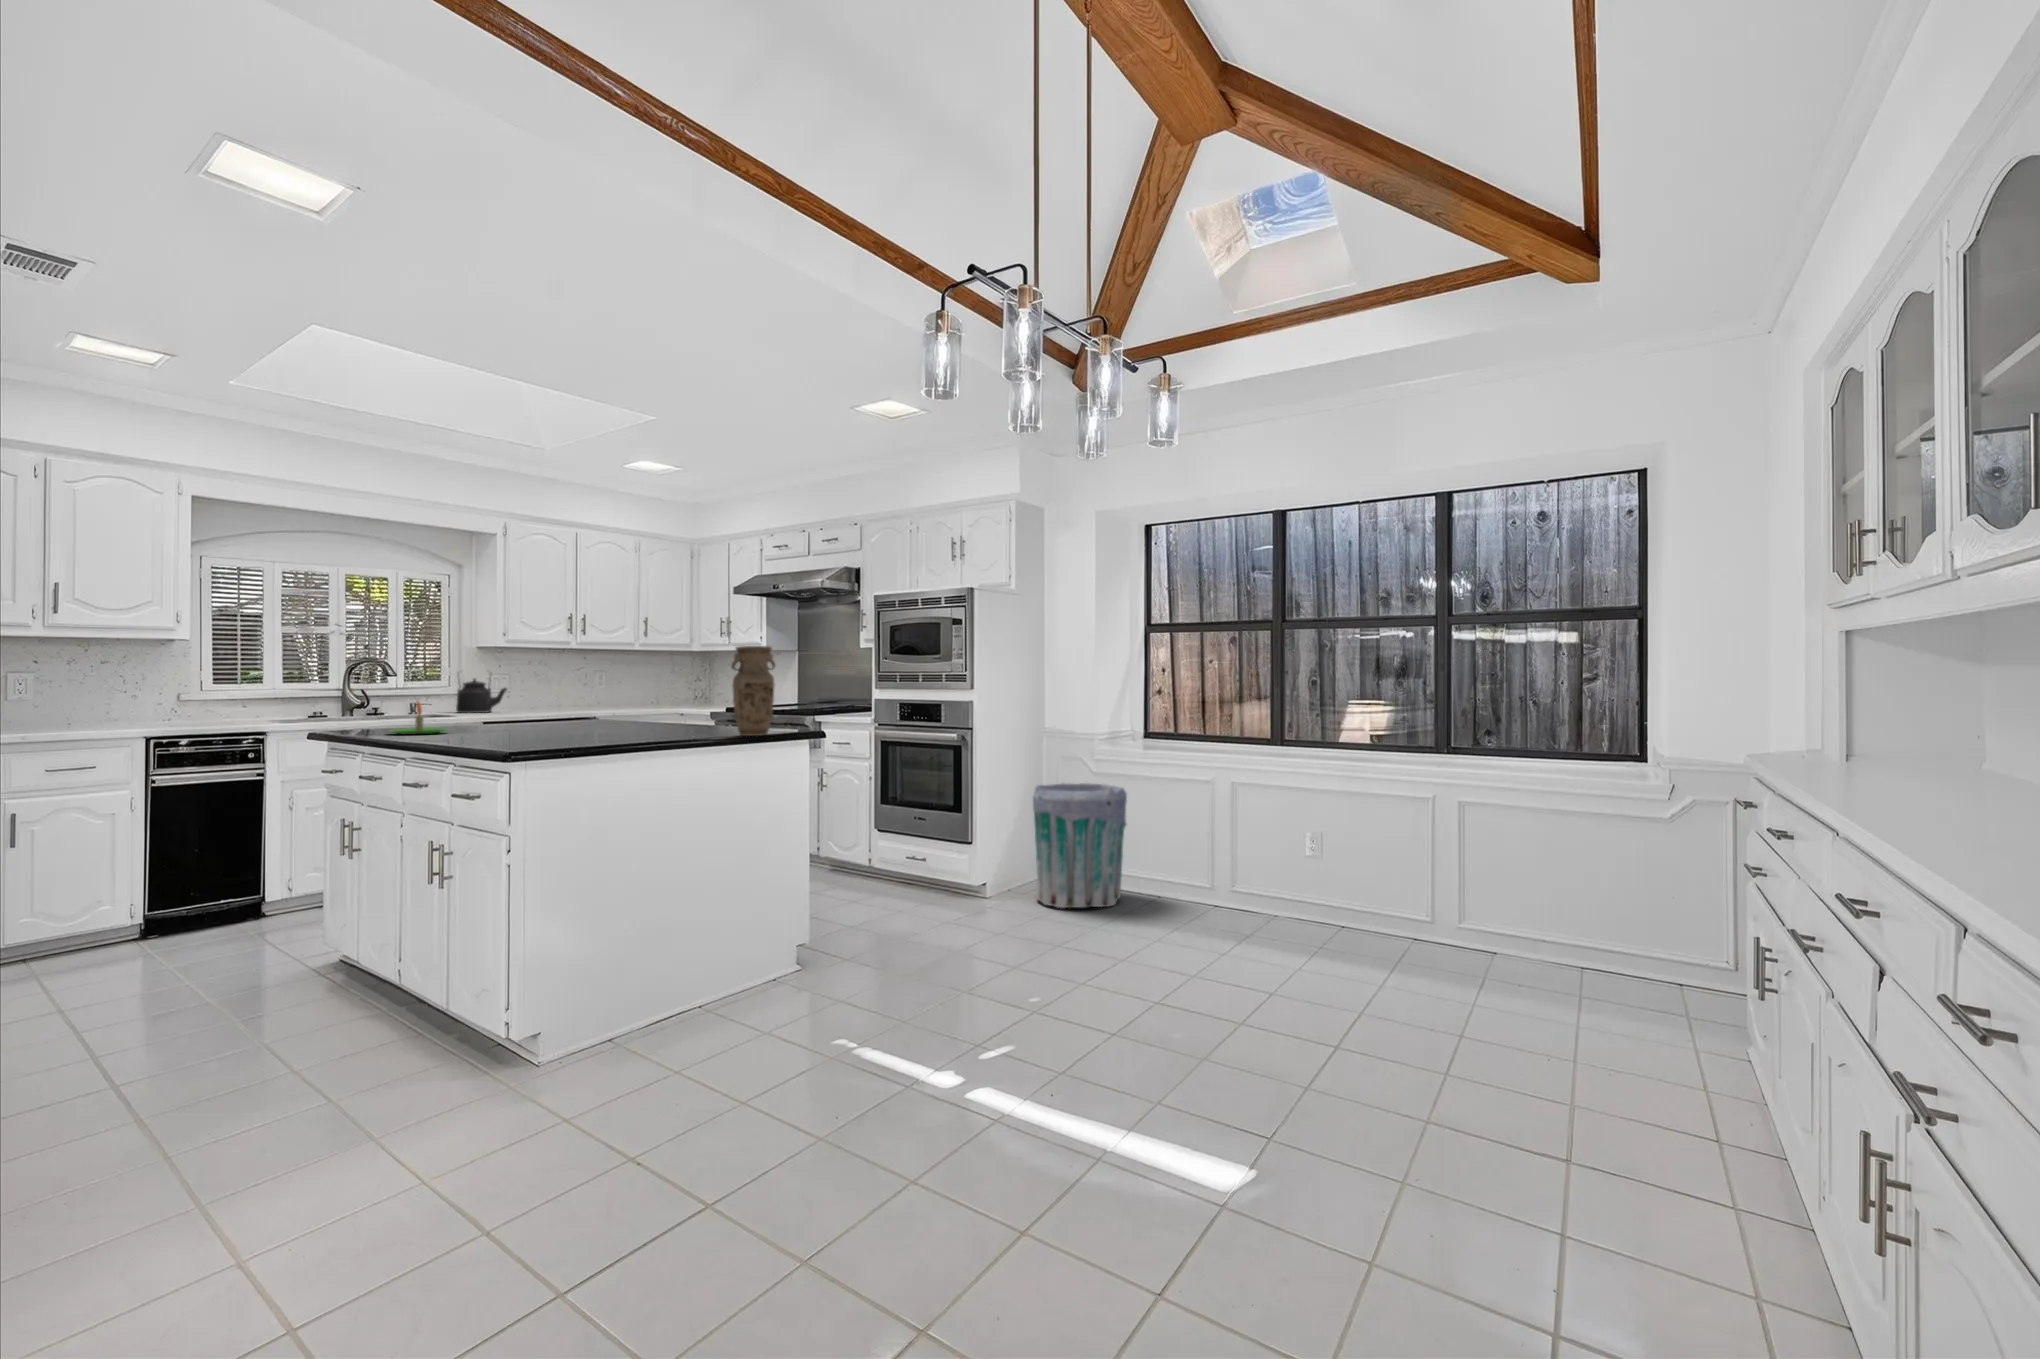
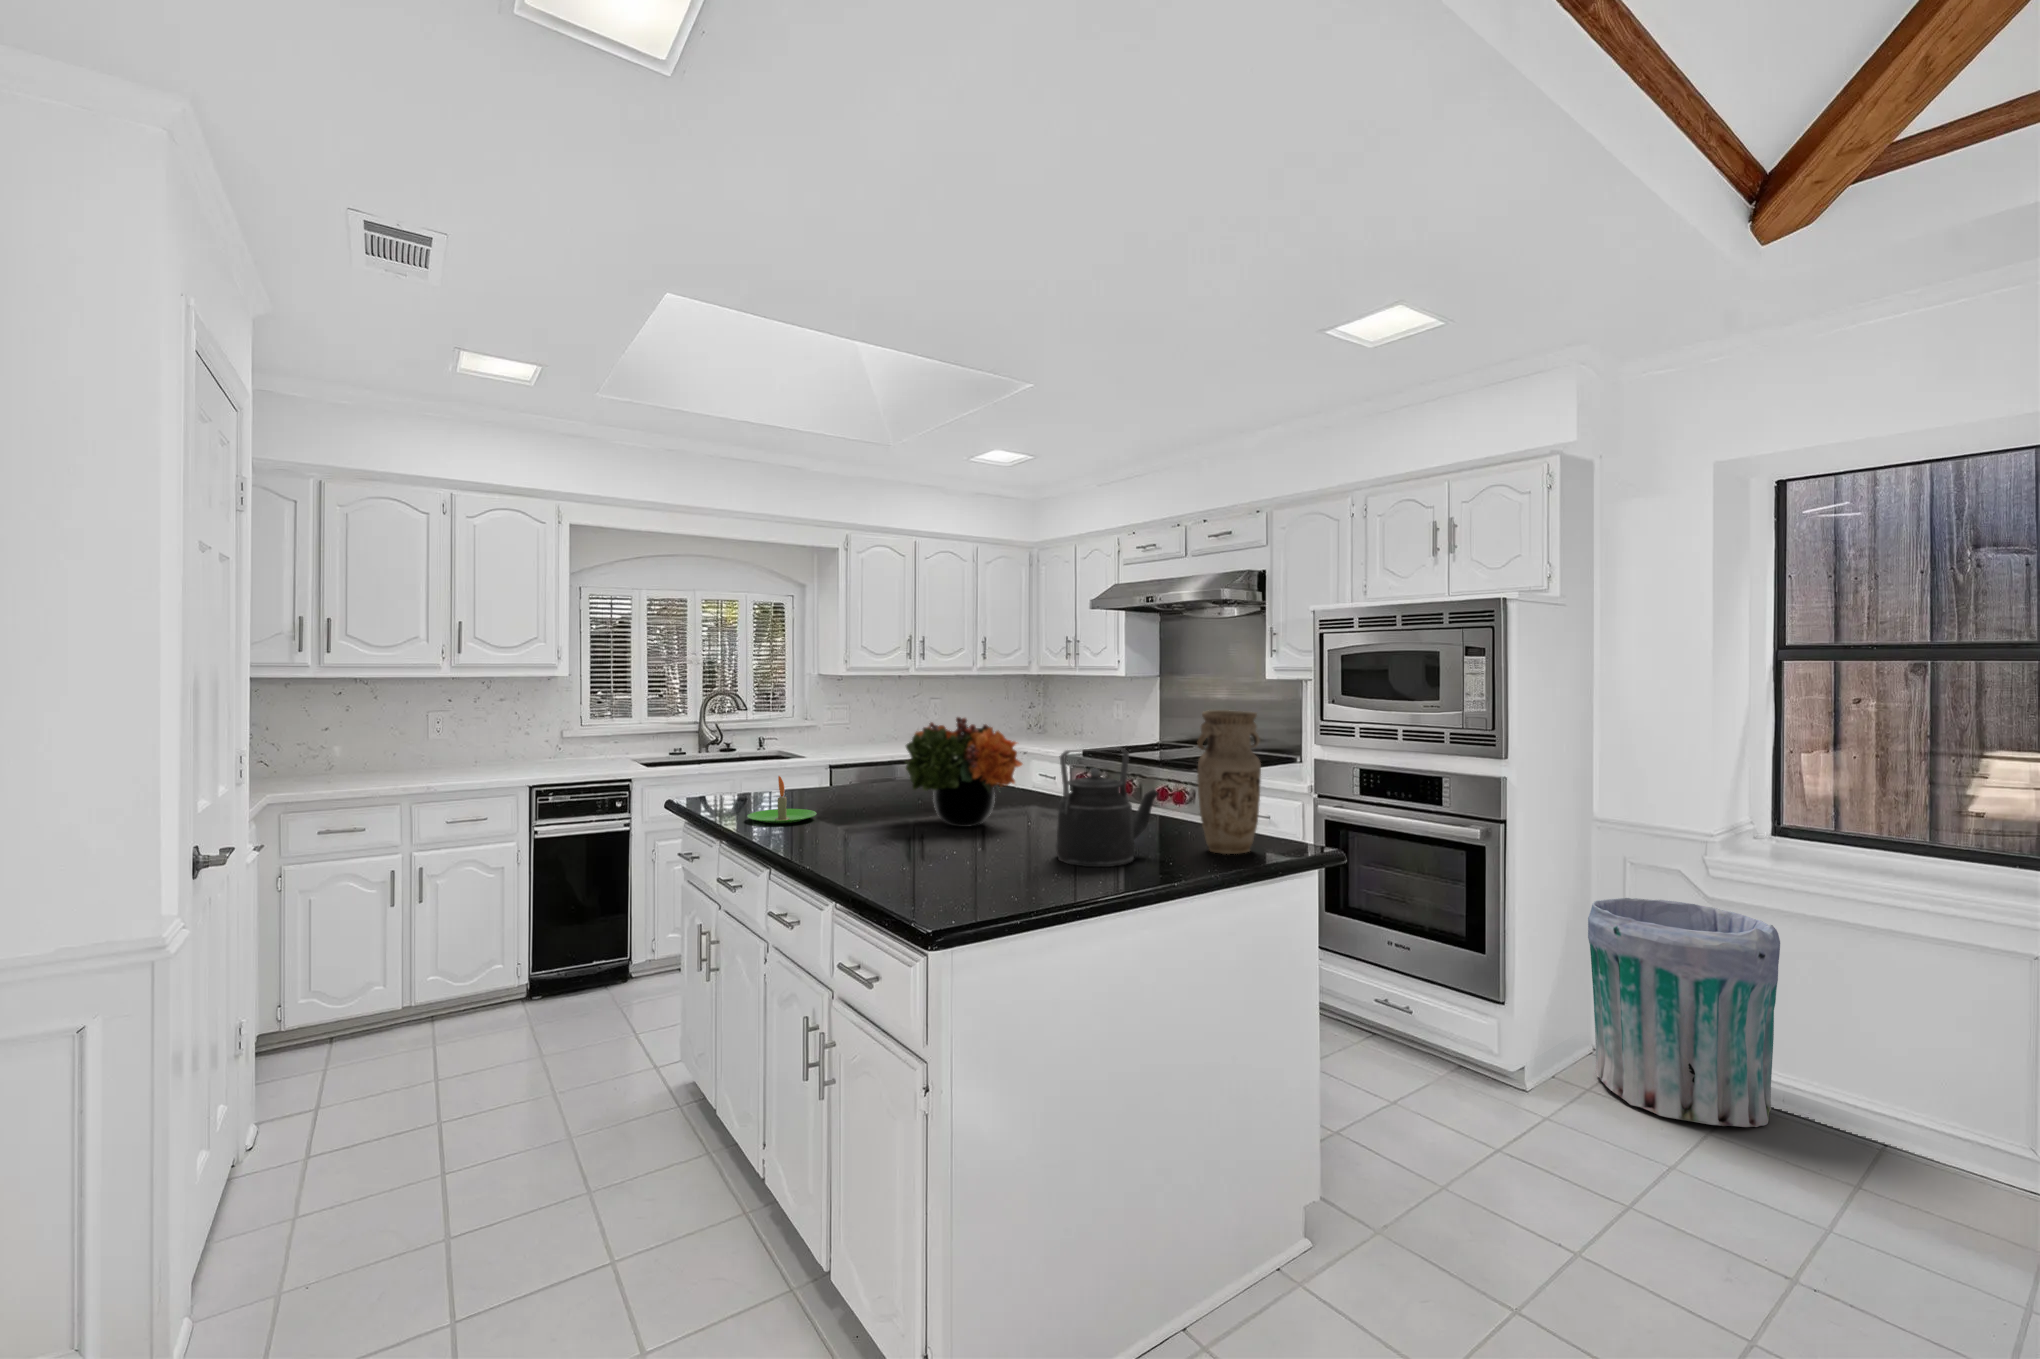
flower arrangement: none [520,655,621,733] -> present [906,717,1022,827]
kettle: present [456,678,507,713] -> present [1056,747,1158,867]

